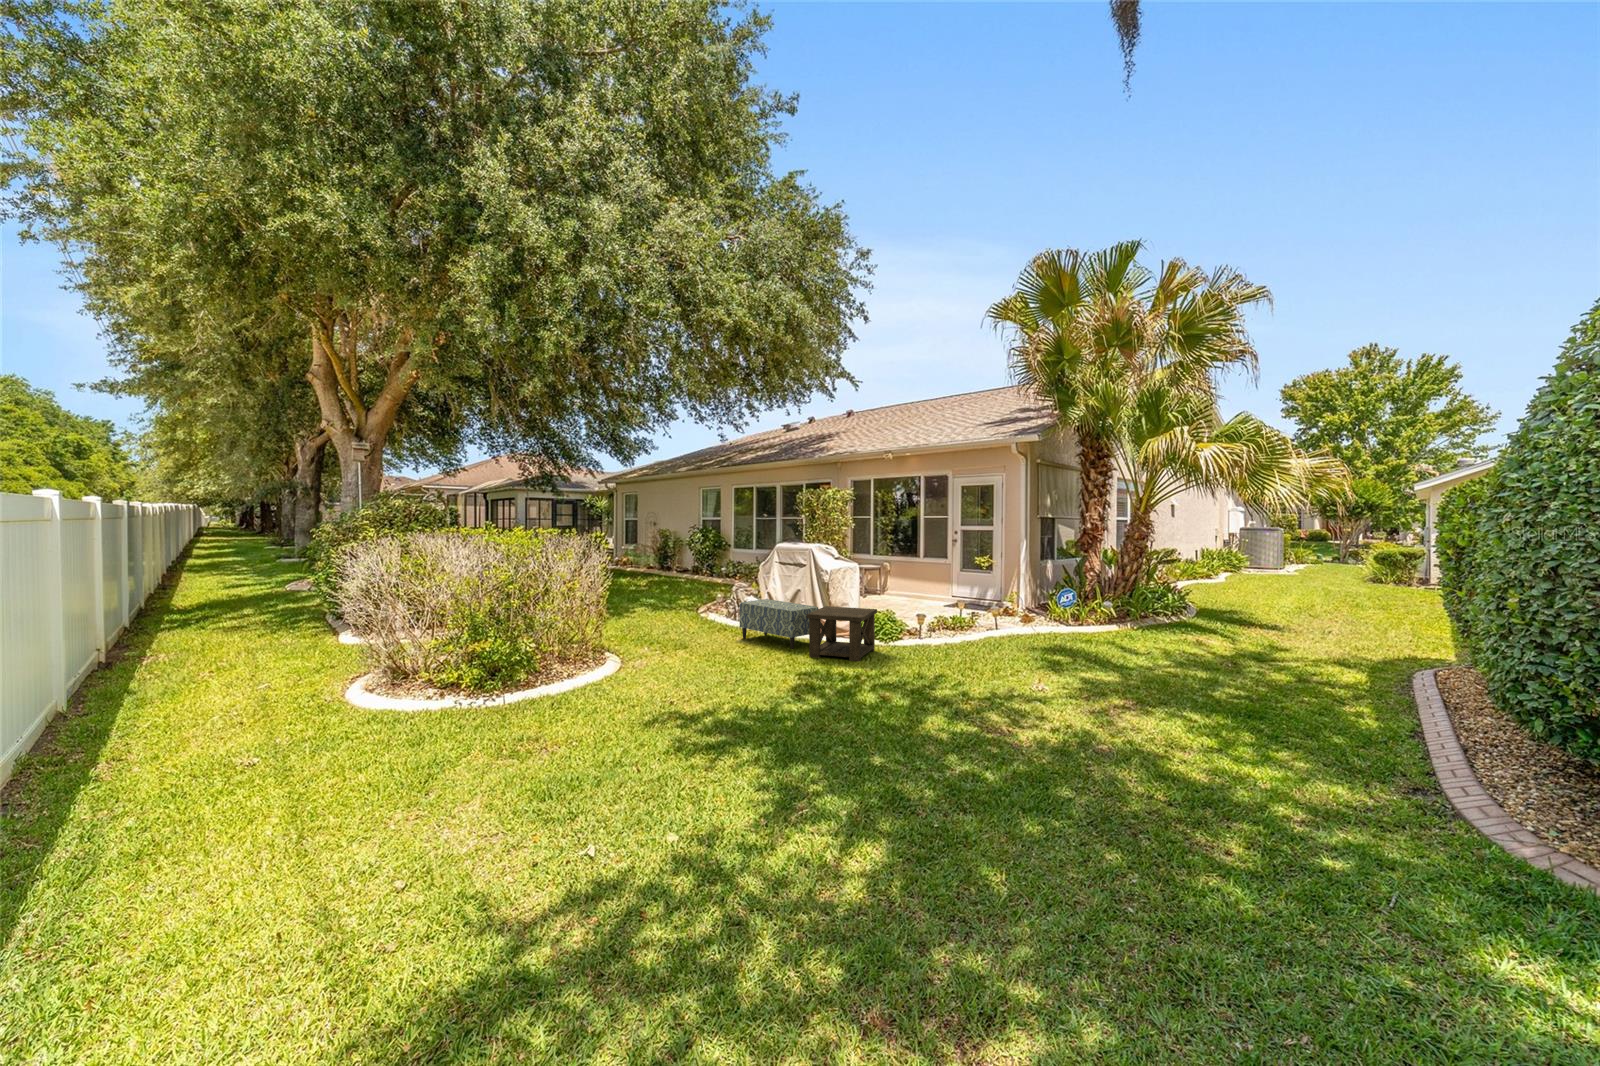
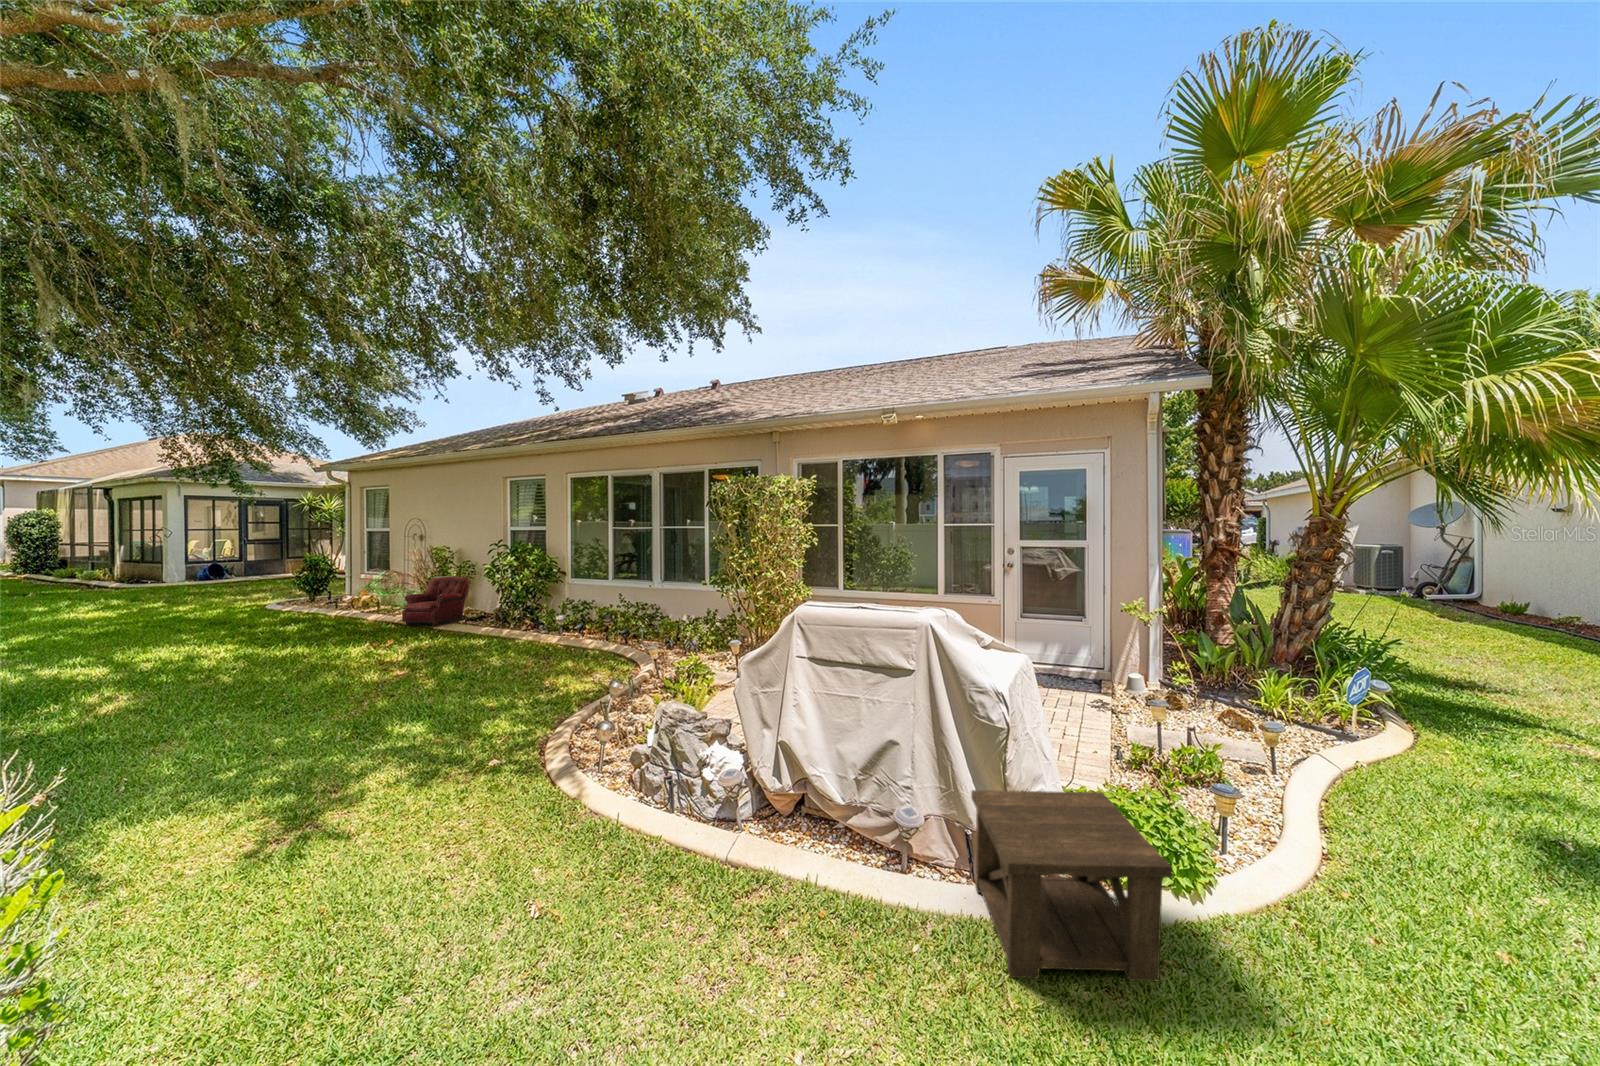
armchair: none [642,546,681,576] -> present [402,576,470,627]
bench: present [739,599,818,649] -> none [733,756,943,925]

